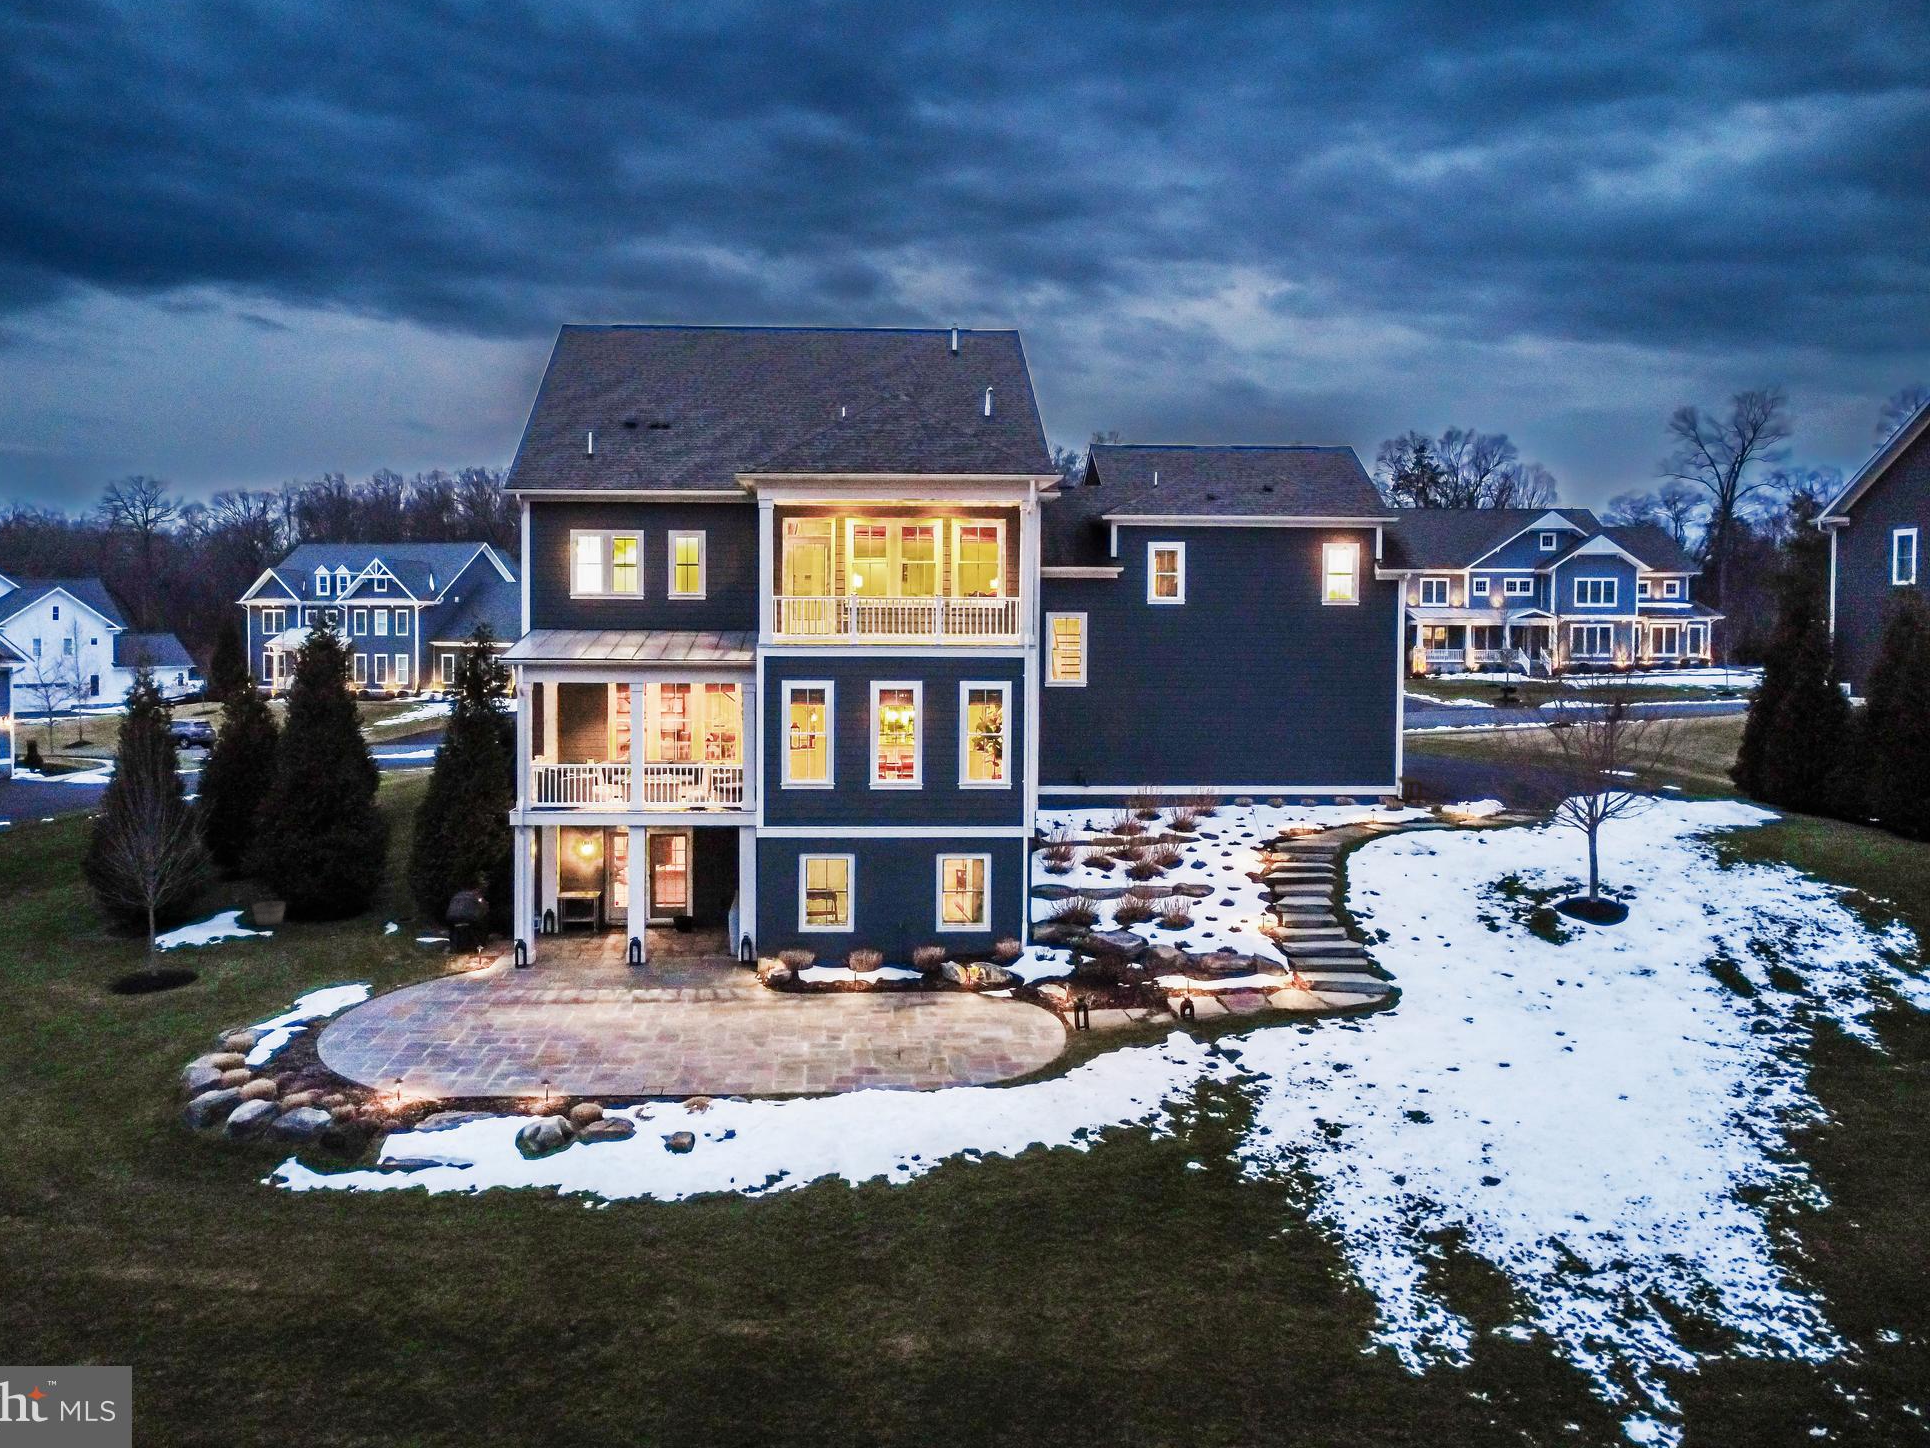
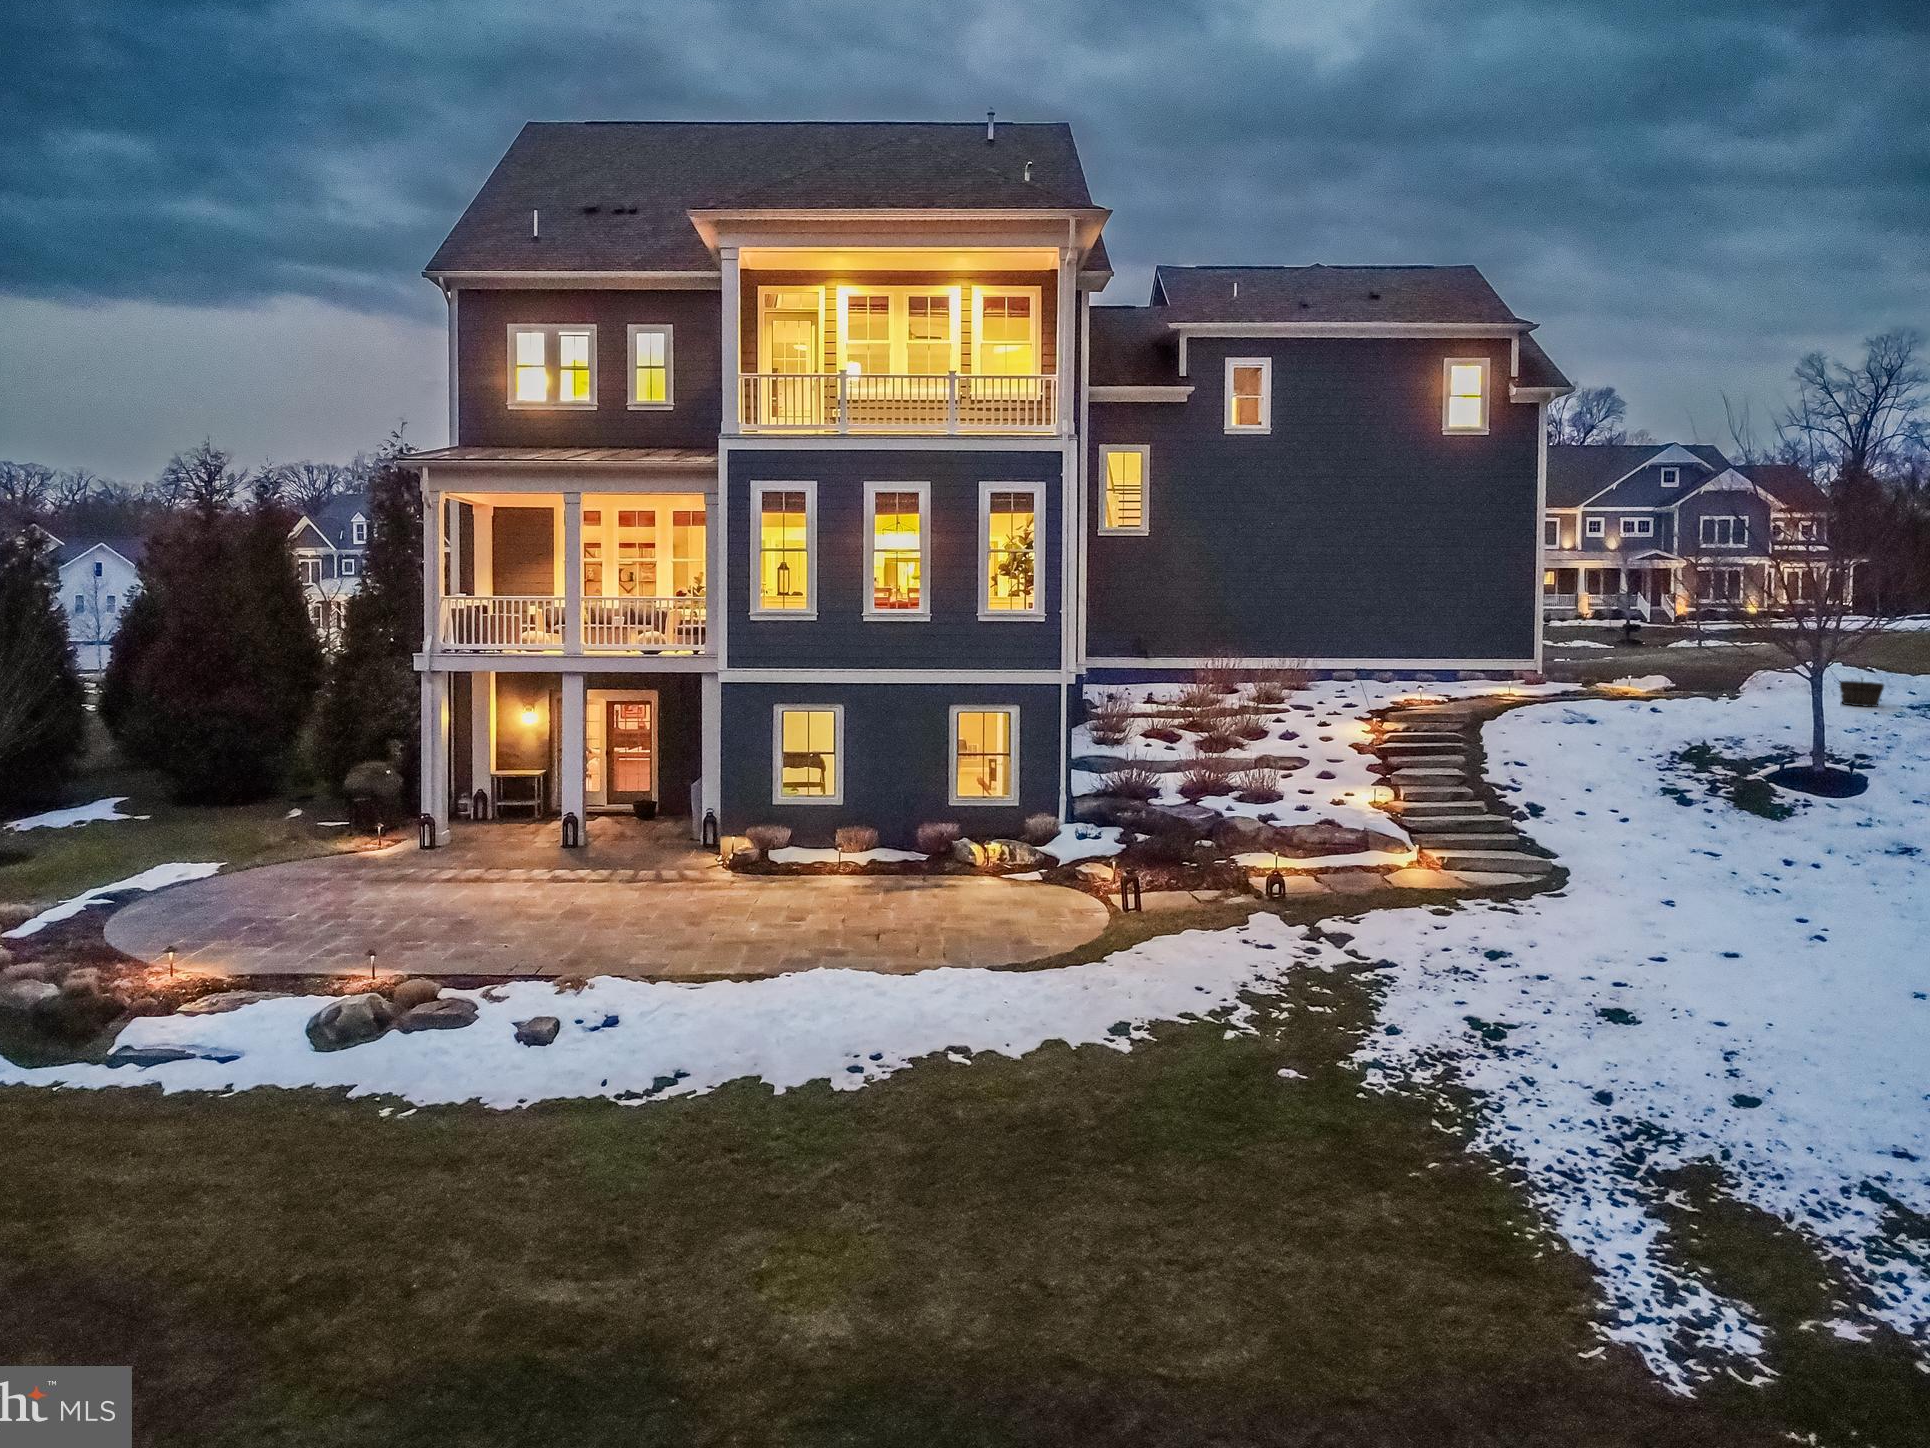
bench: present [1398,776,1422,803] -> none [1533,649,1569,679]
wooden bucket: present [252,901,285,926] -> present [1840,679,1884,707]

